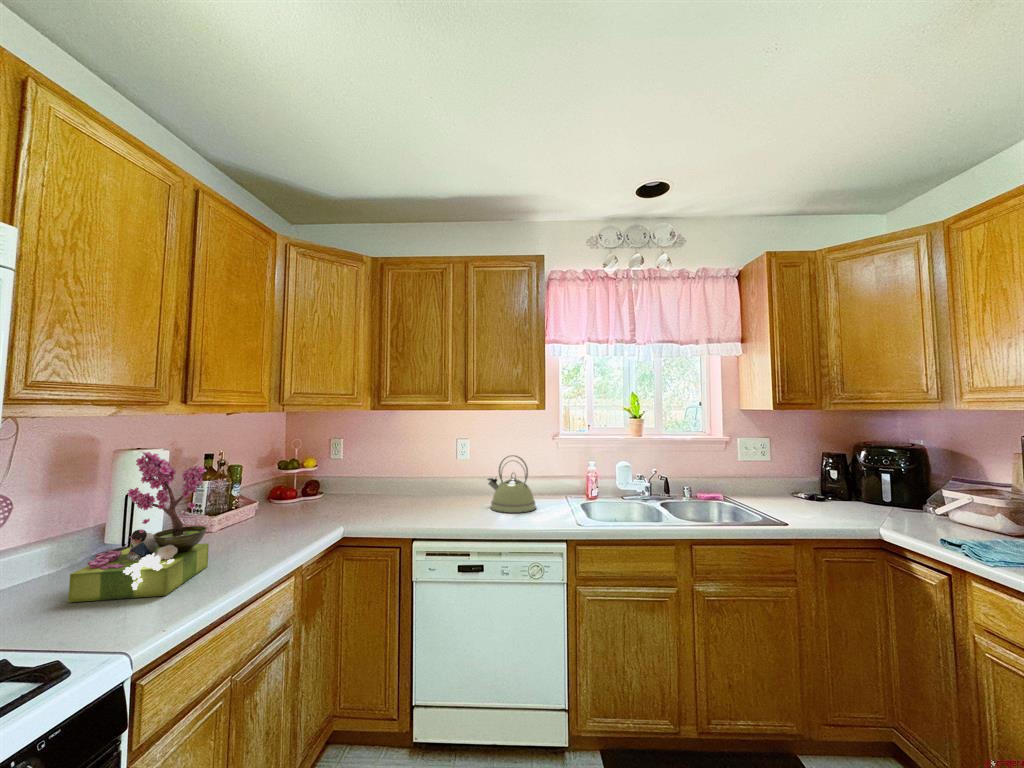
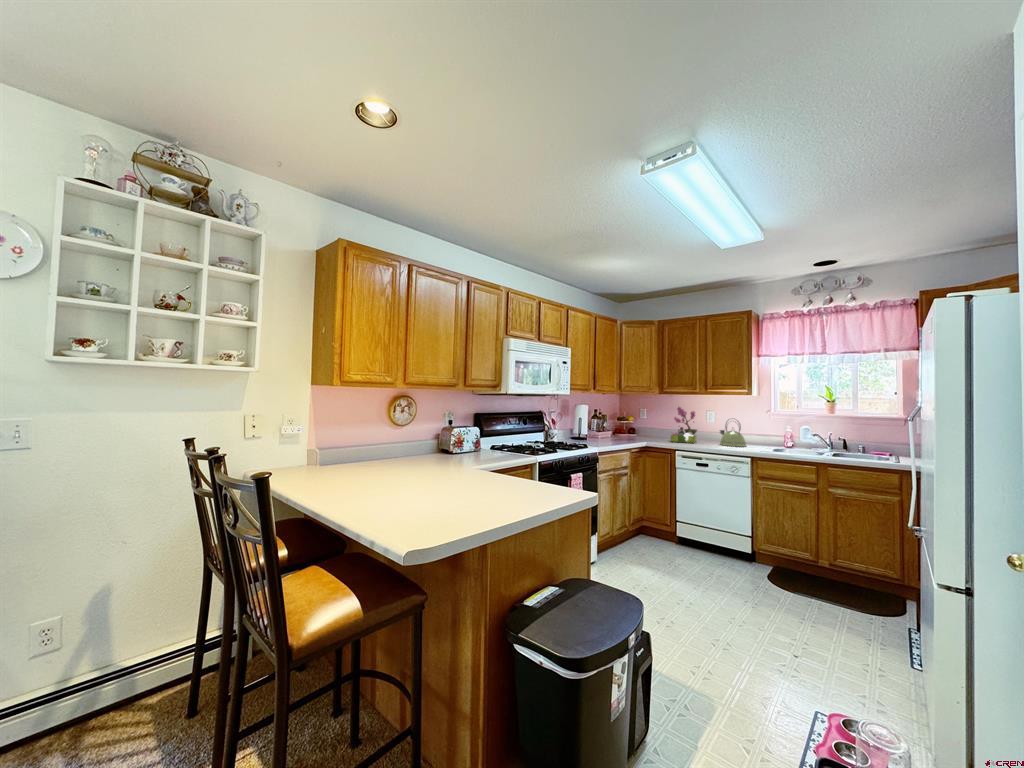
flower arrangement: present [68,452,209,602] -> present [671,407,697,443]

